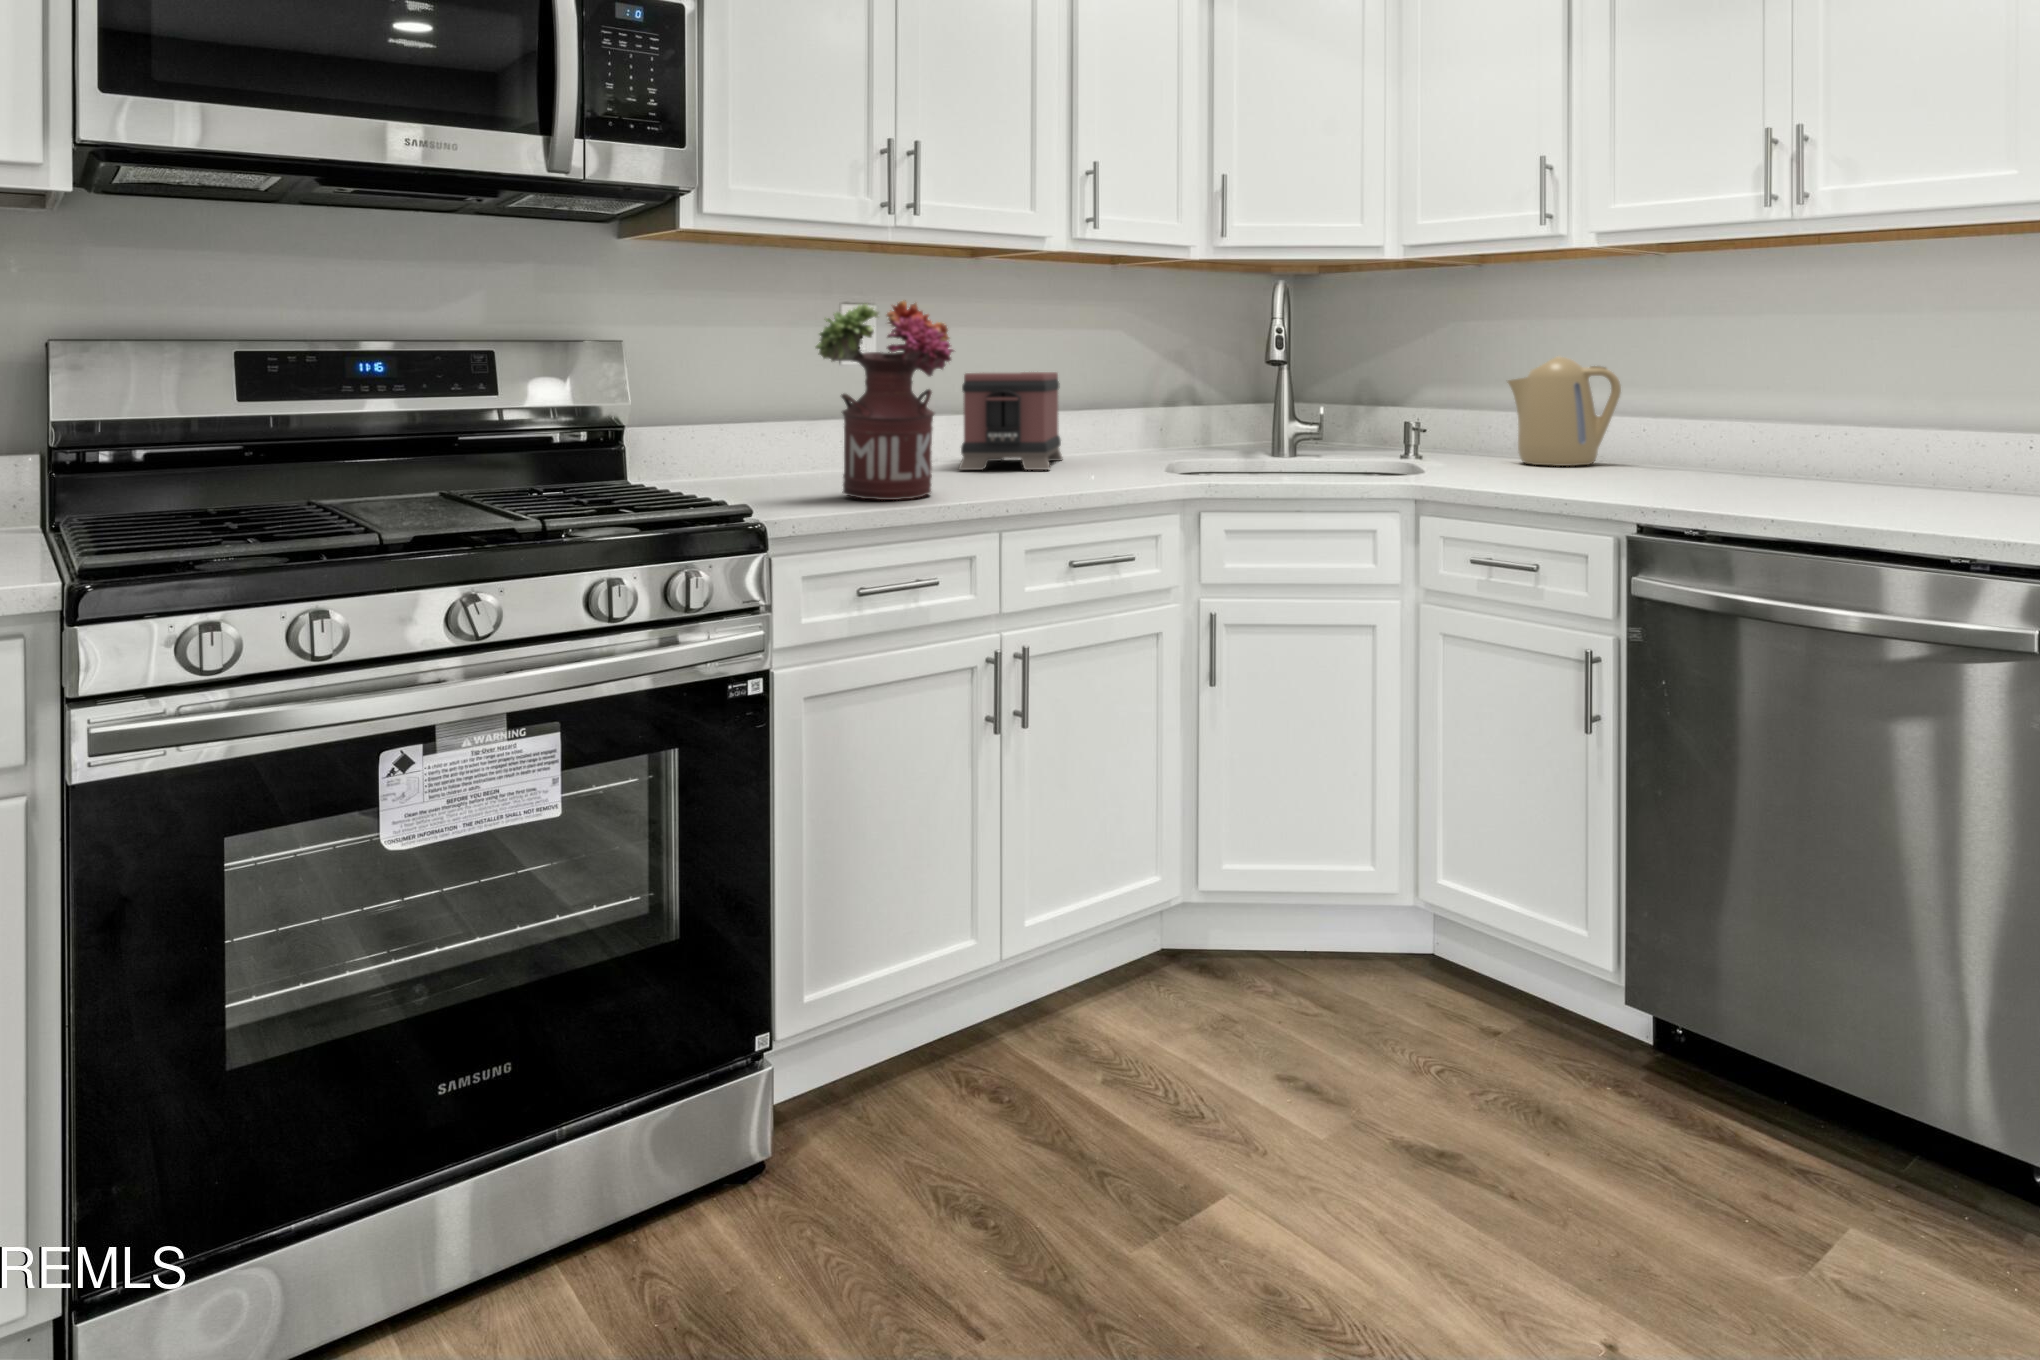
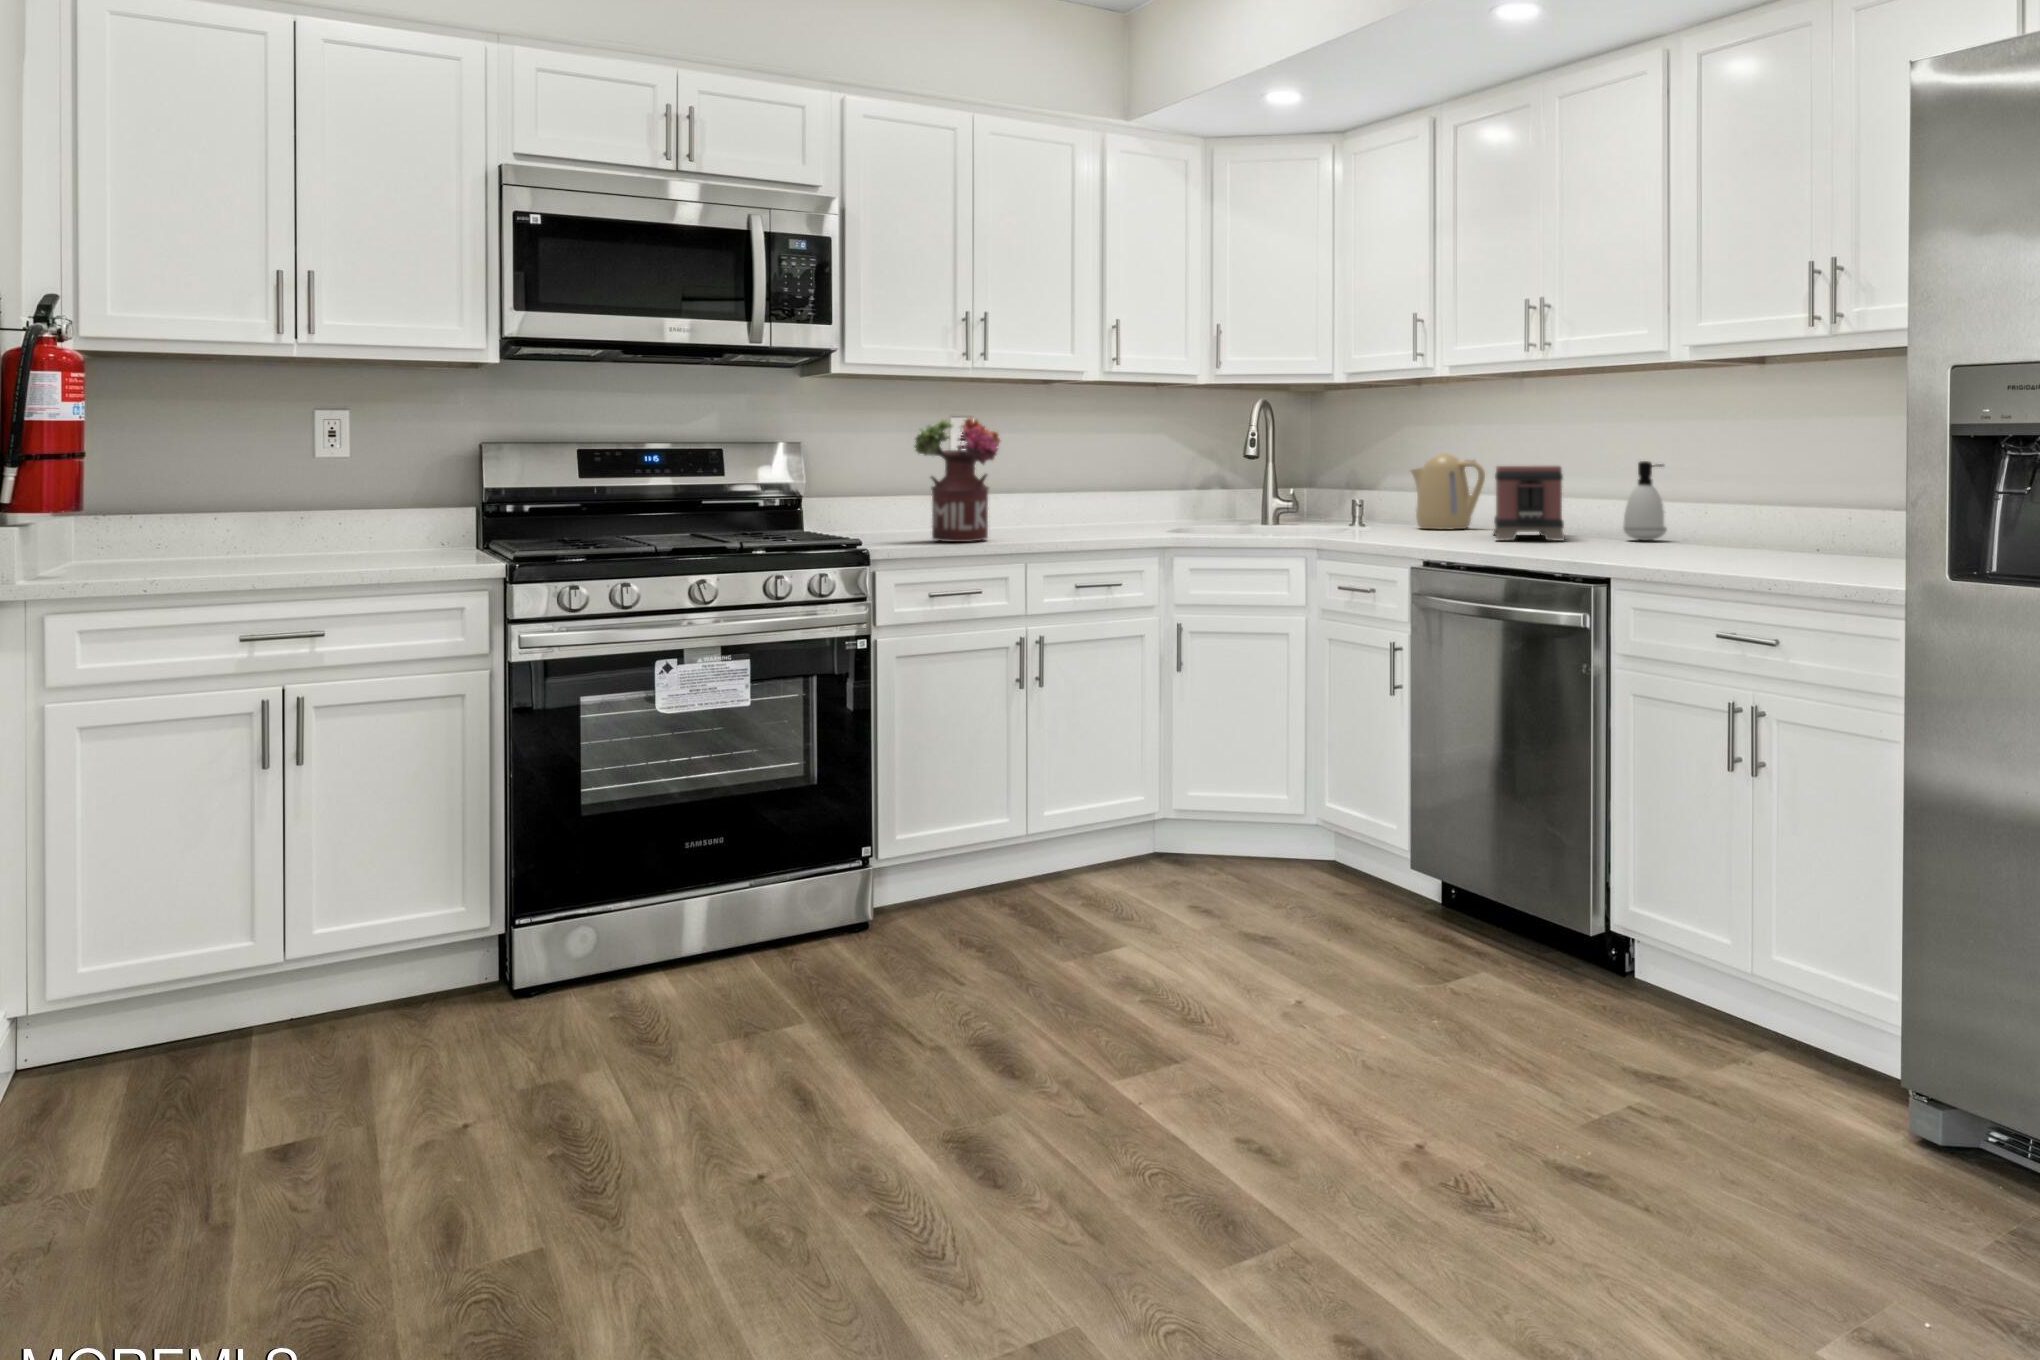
soap dispenser: none [1896,369,1968,487] -> present [1624,461,1667,540]
toaster: present [959,372,1063,470] -> present [1493,466,1565,540]

